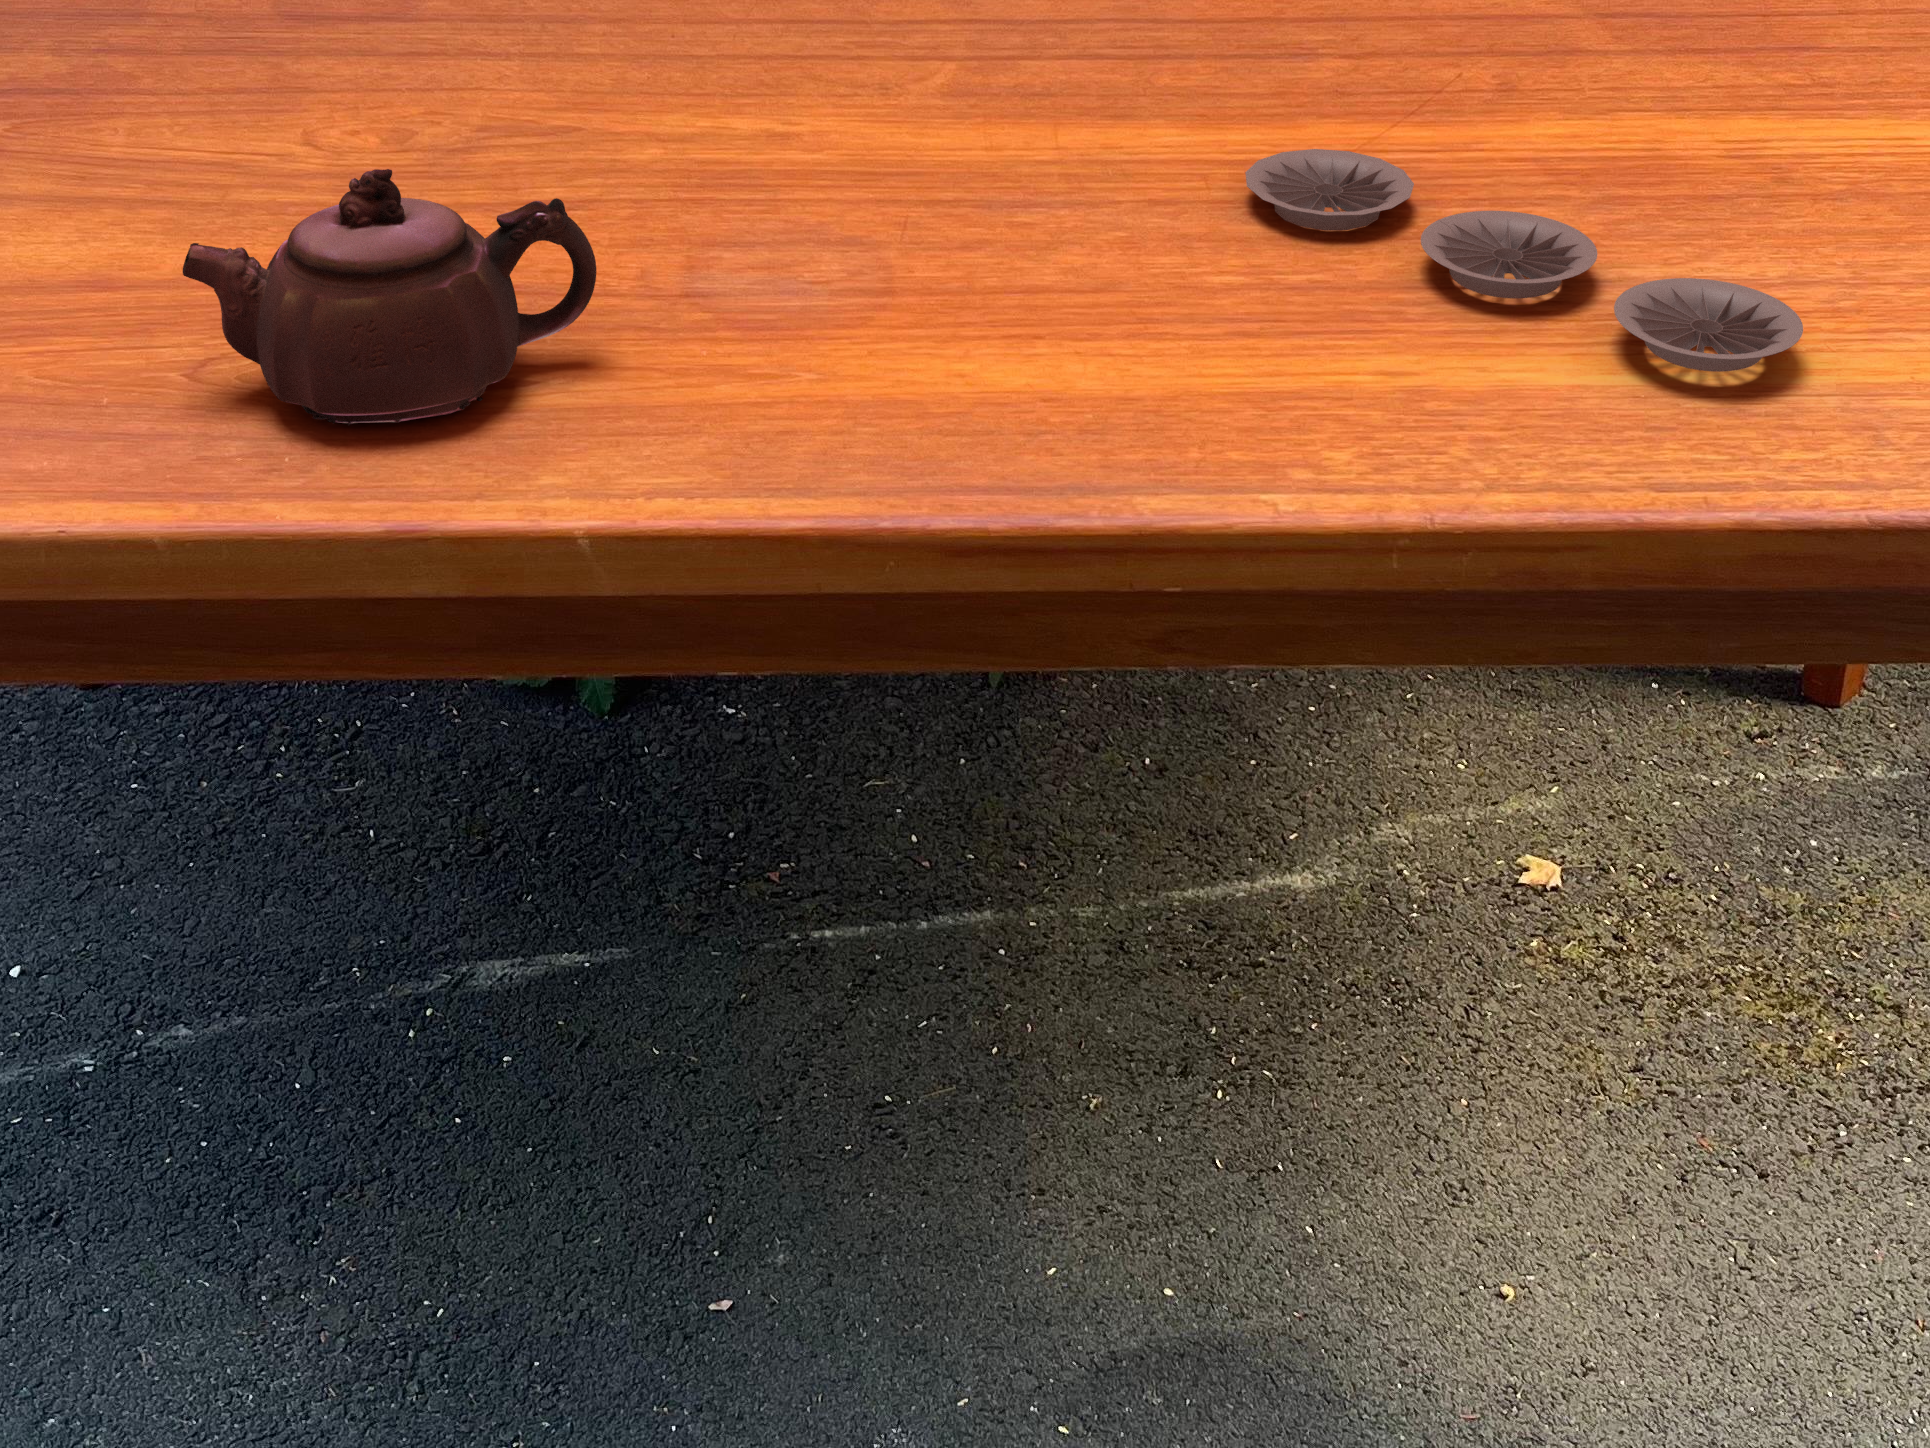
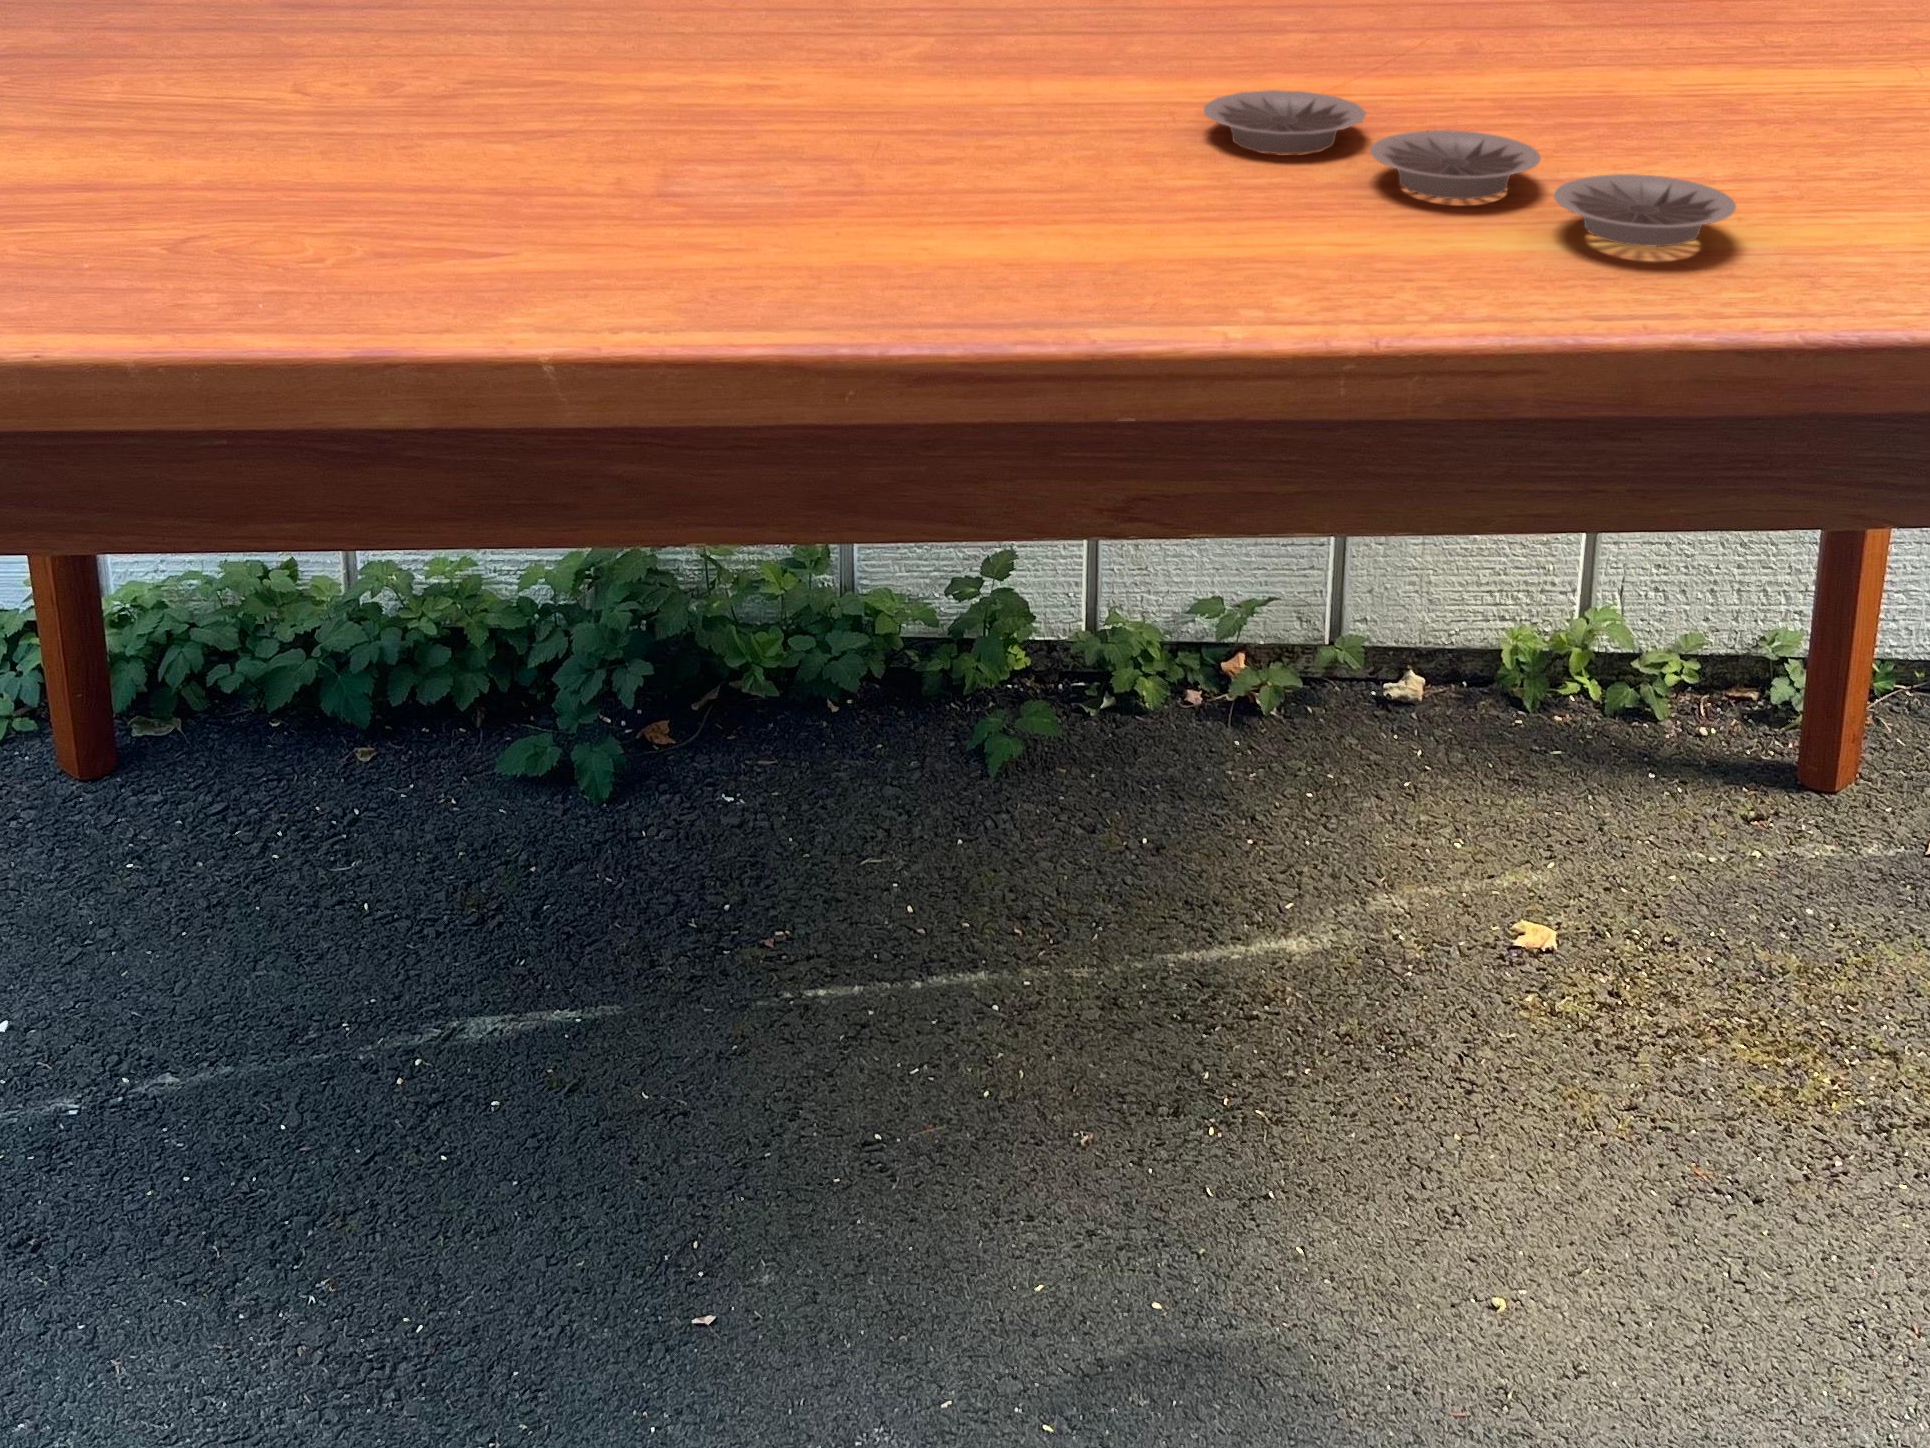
teapot: present [183,169,596,425] -> none [162,42,565,288]

